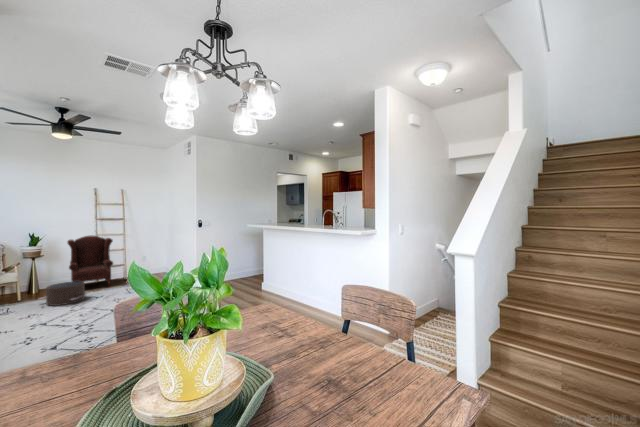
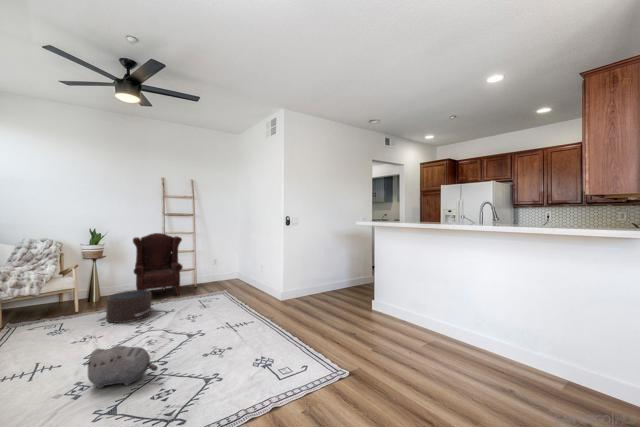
plush toy: none [35,311,87,337] -> present [87,345,157,388]

